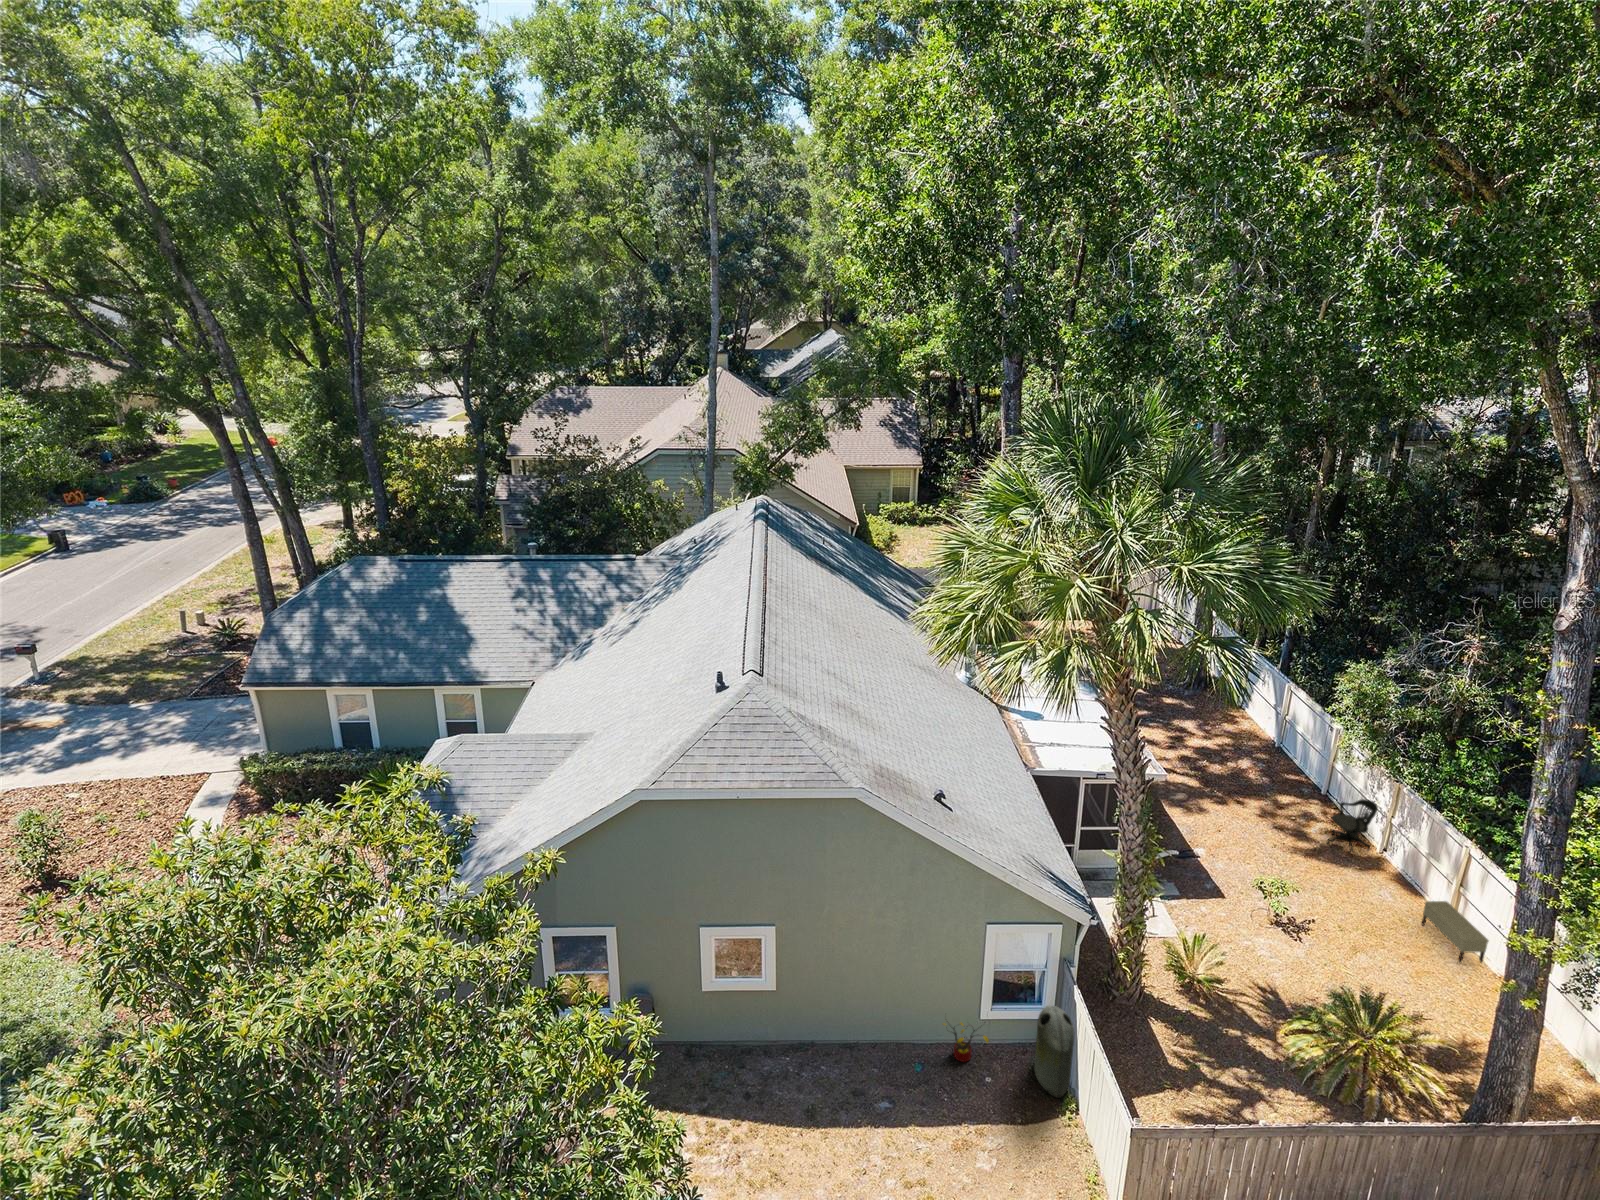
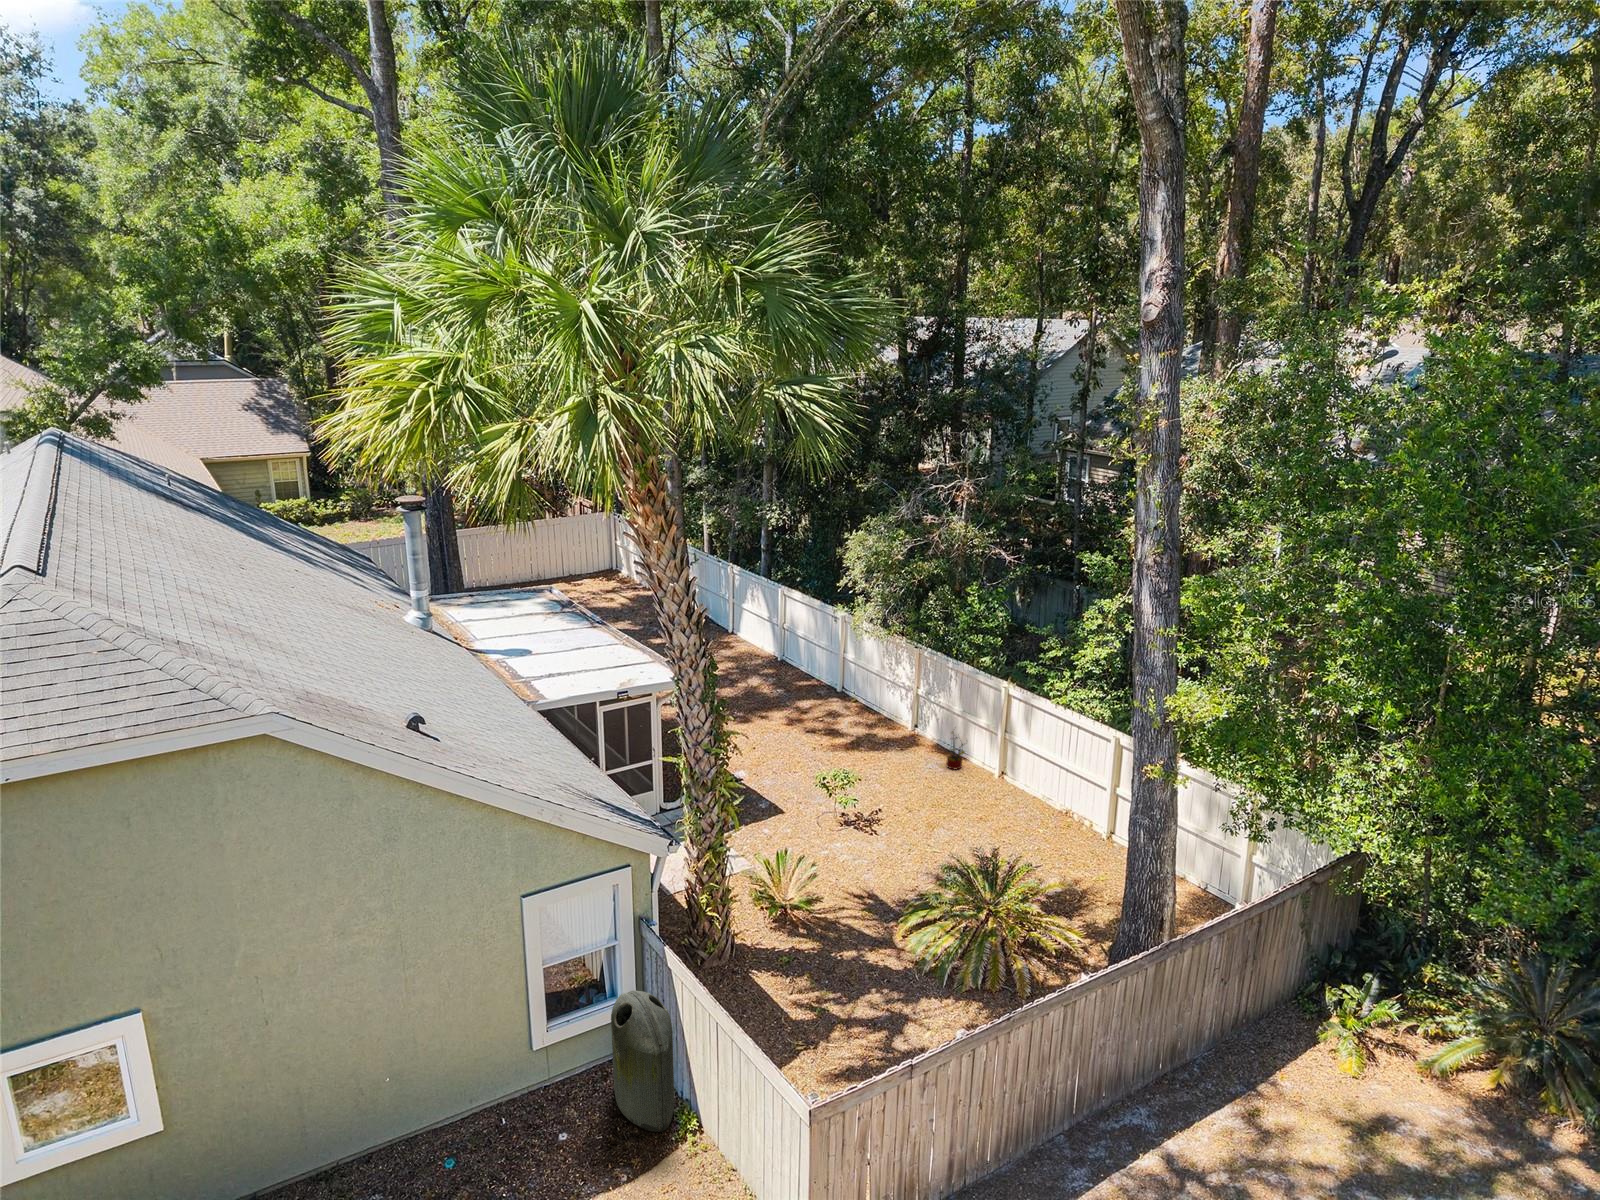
chair: present [1327,799,1378,854] -> none [859,679,902,740]
bench: present [1422,901,1489,963] -> none [976,753,1045,809]
decorative plant: present [943,1023,989,1062] -> present [946,731,965,769]

